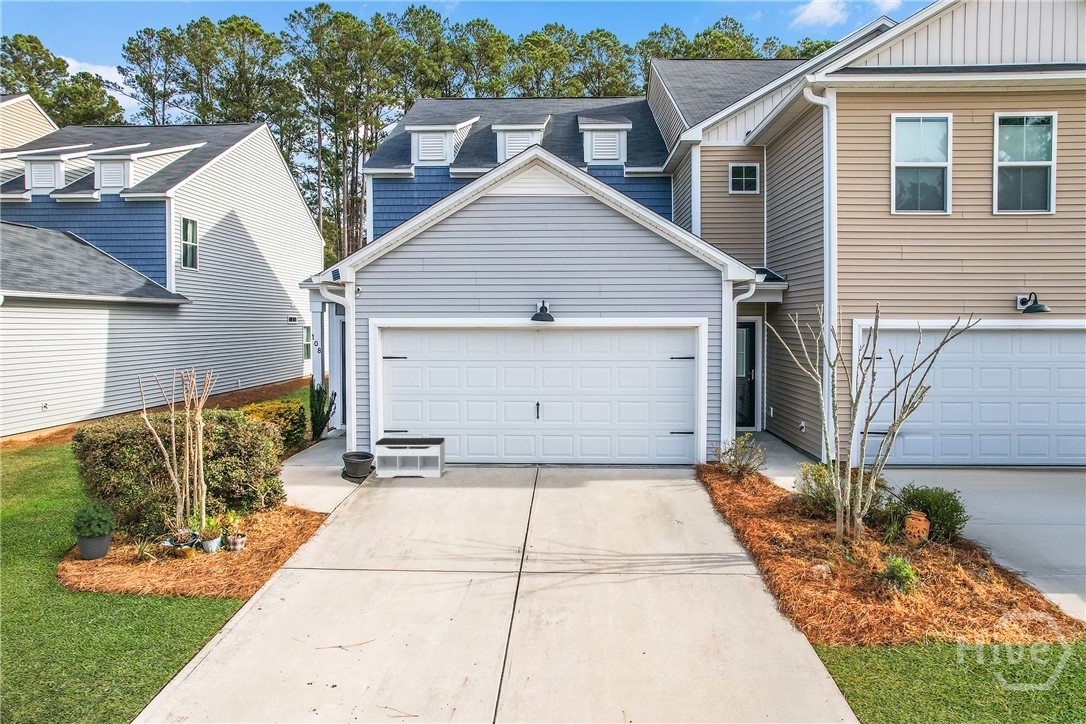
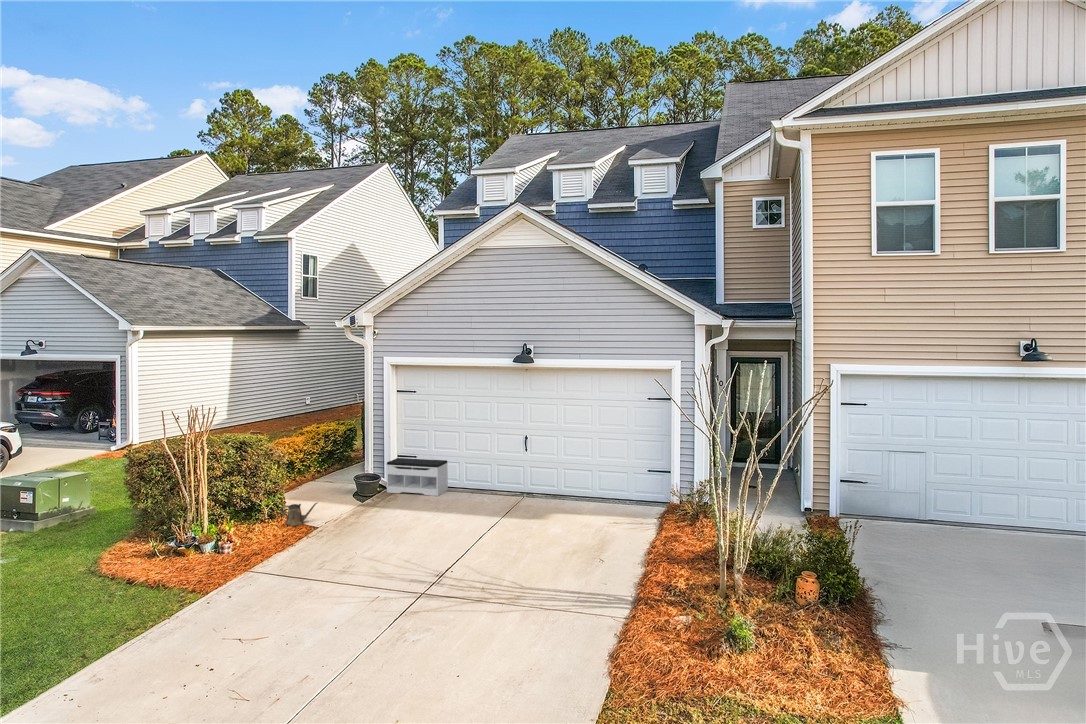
watering can: none [276,487,323,517] -> present [281,502,318,526]
potted plant: present [70,505,117,559] -> none [112,509,151,551]

